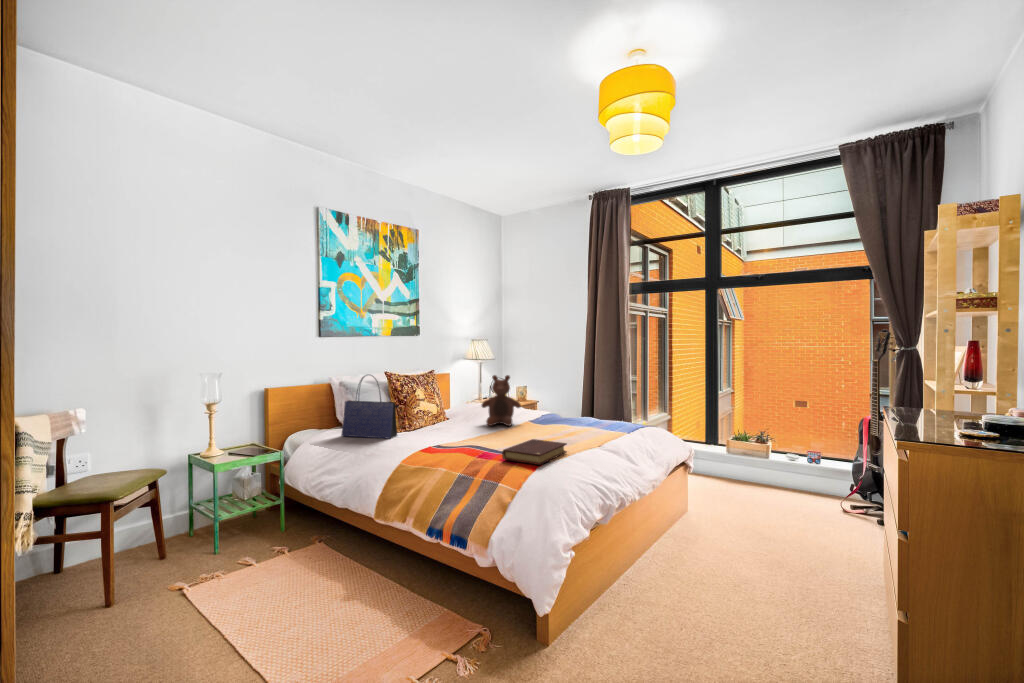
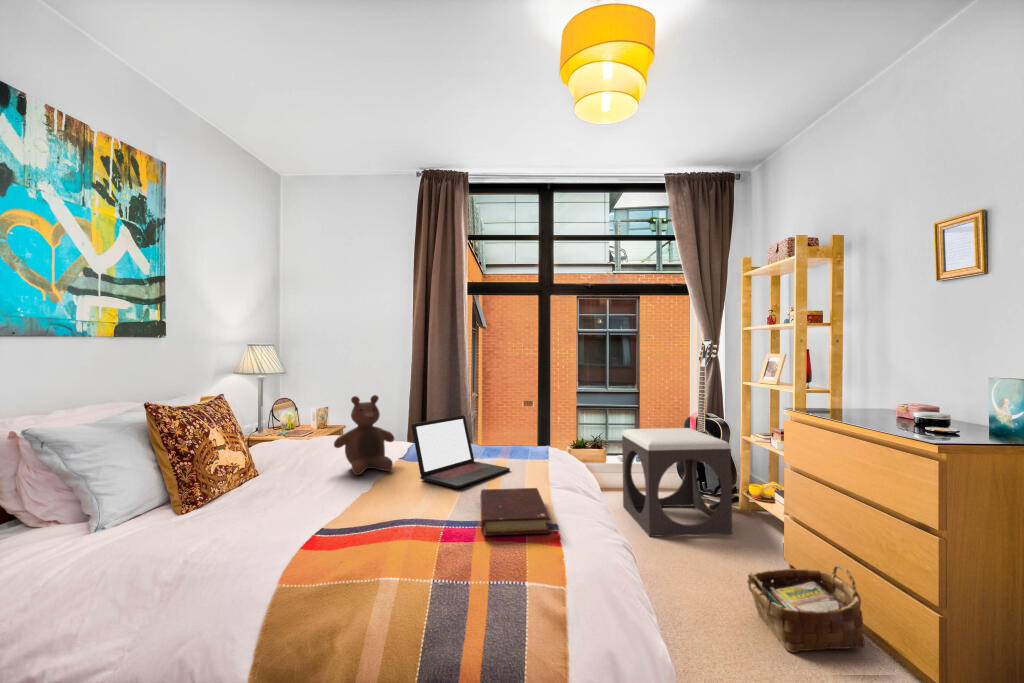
tote bag: present [341,375,399,439] -> none [51,412,210,555]
laptop: none [516,393,583,439] -> present [412,415,510,488]
footstool: none [760,426,865,548] -> present [622,428,732,537]
woven basket: none [764,554,876,648] -> present [747,564,865,652]

